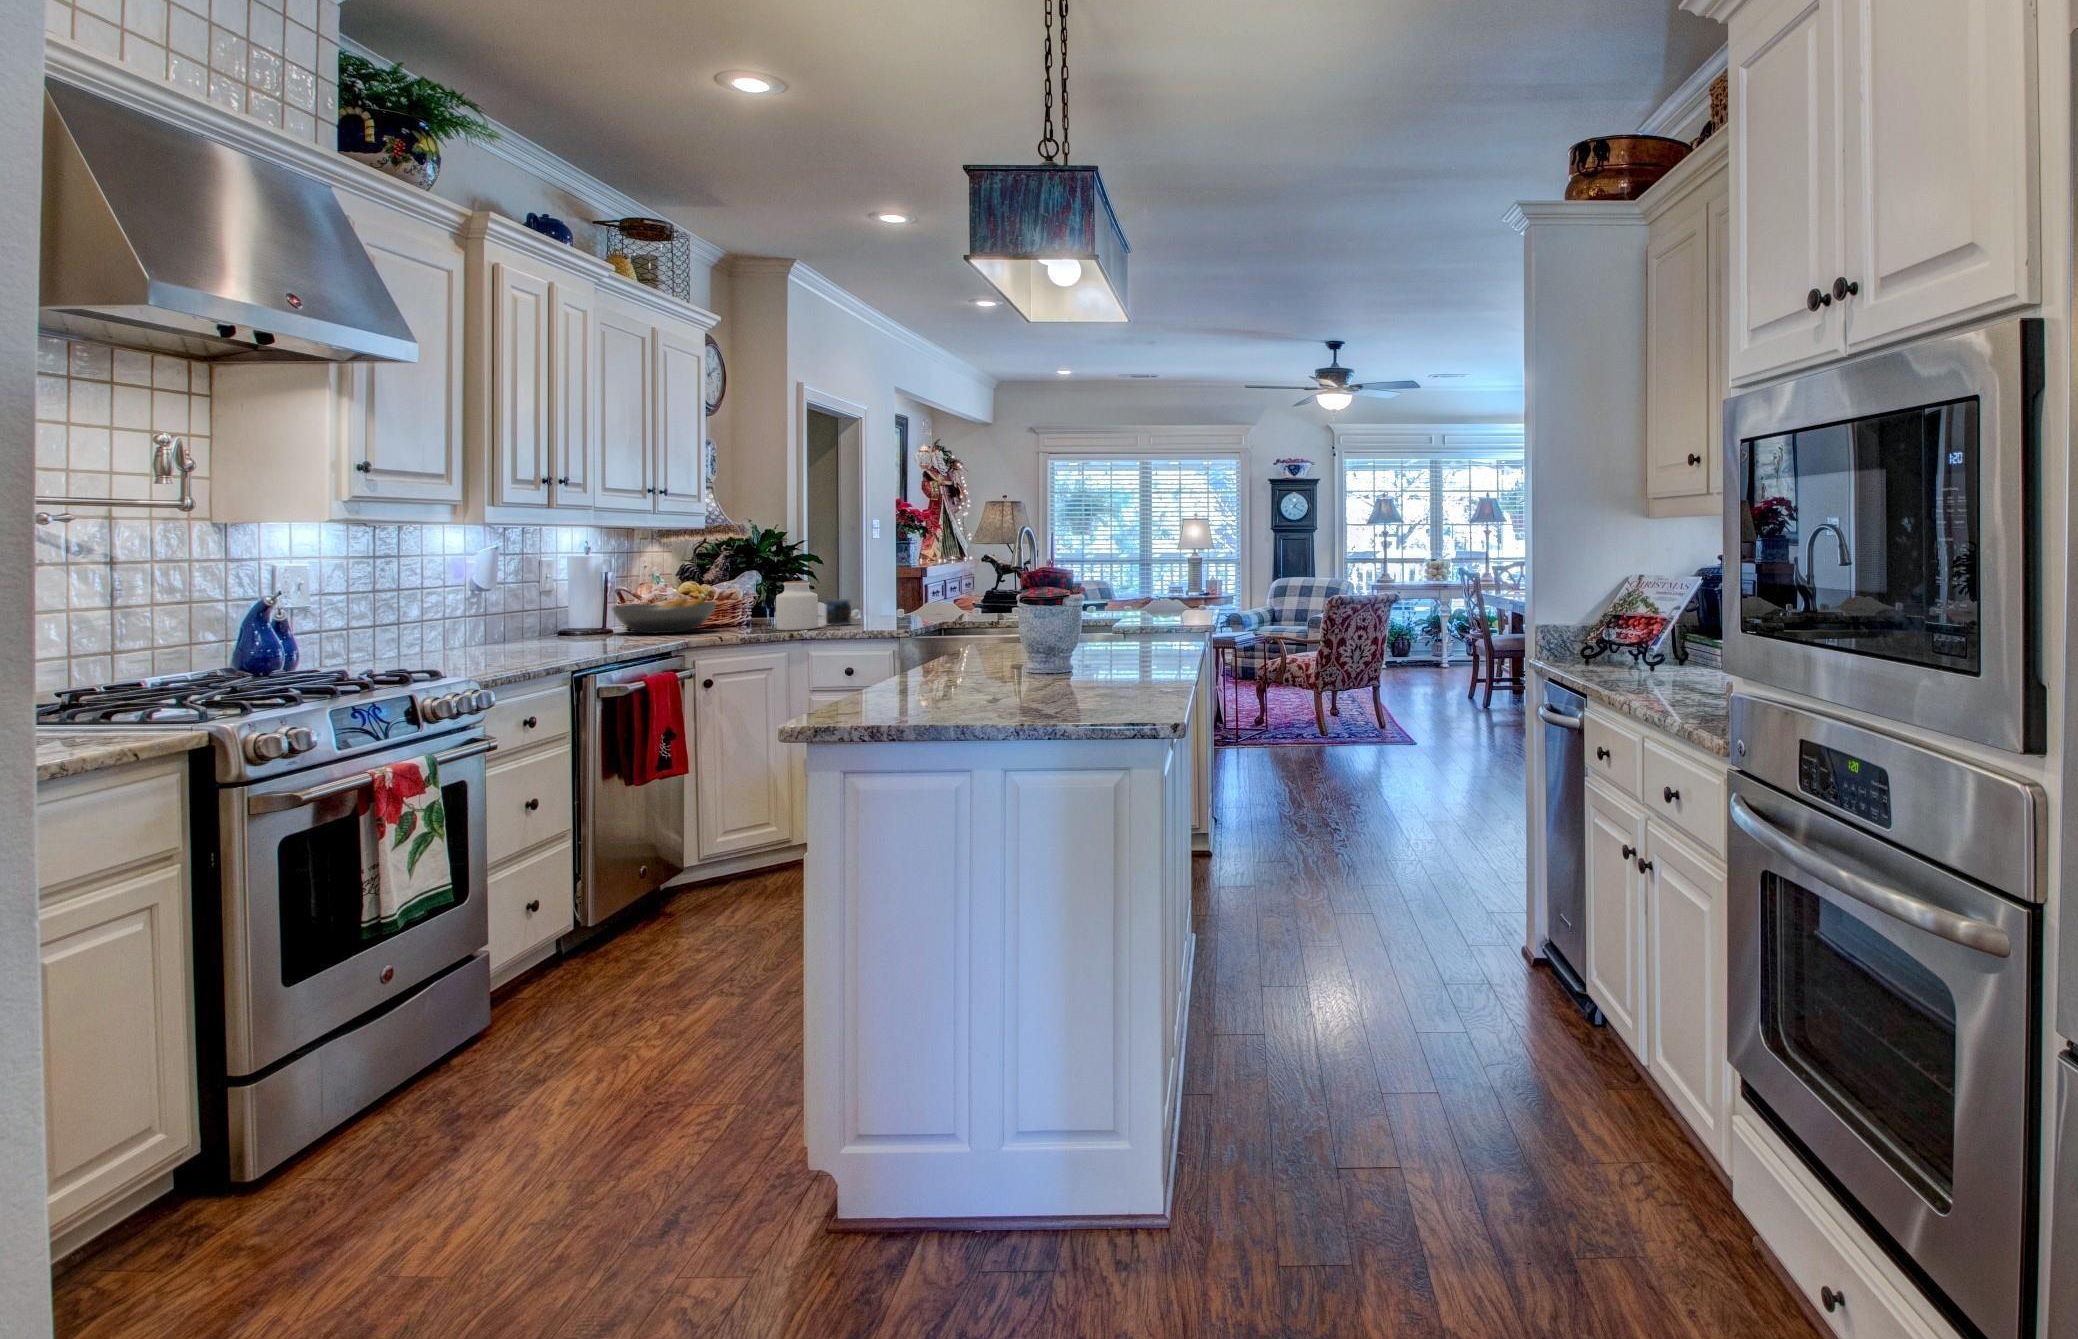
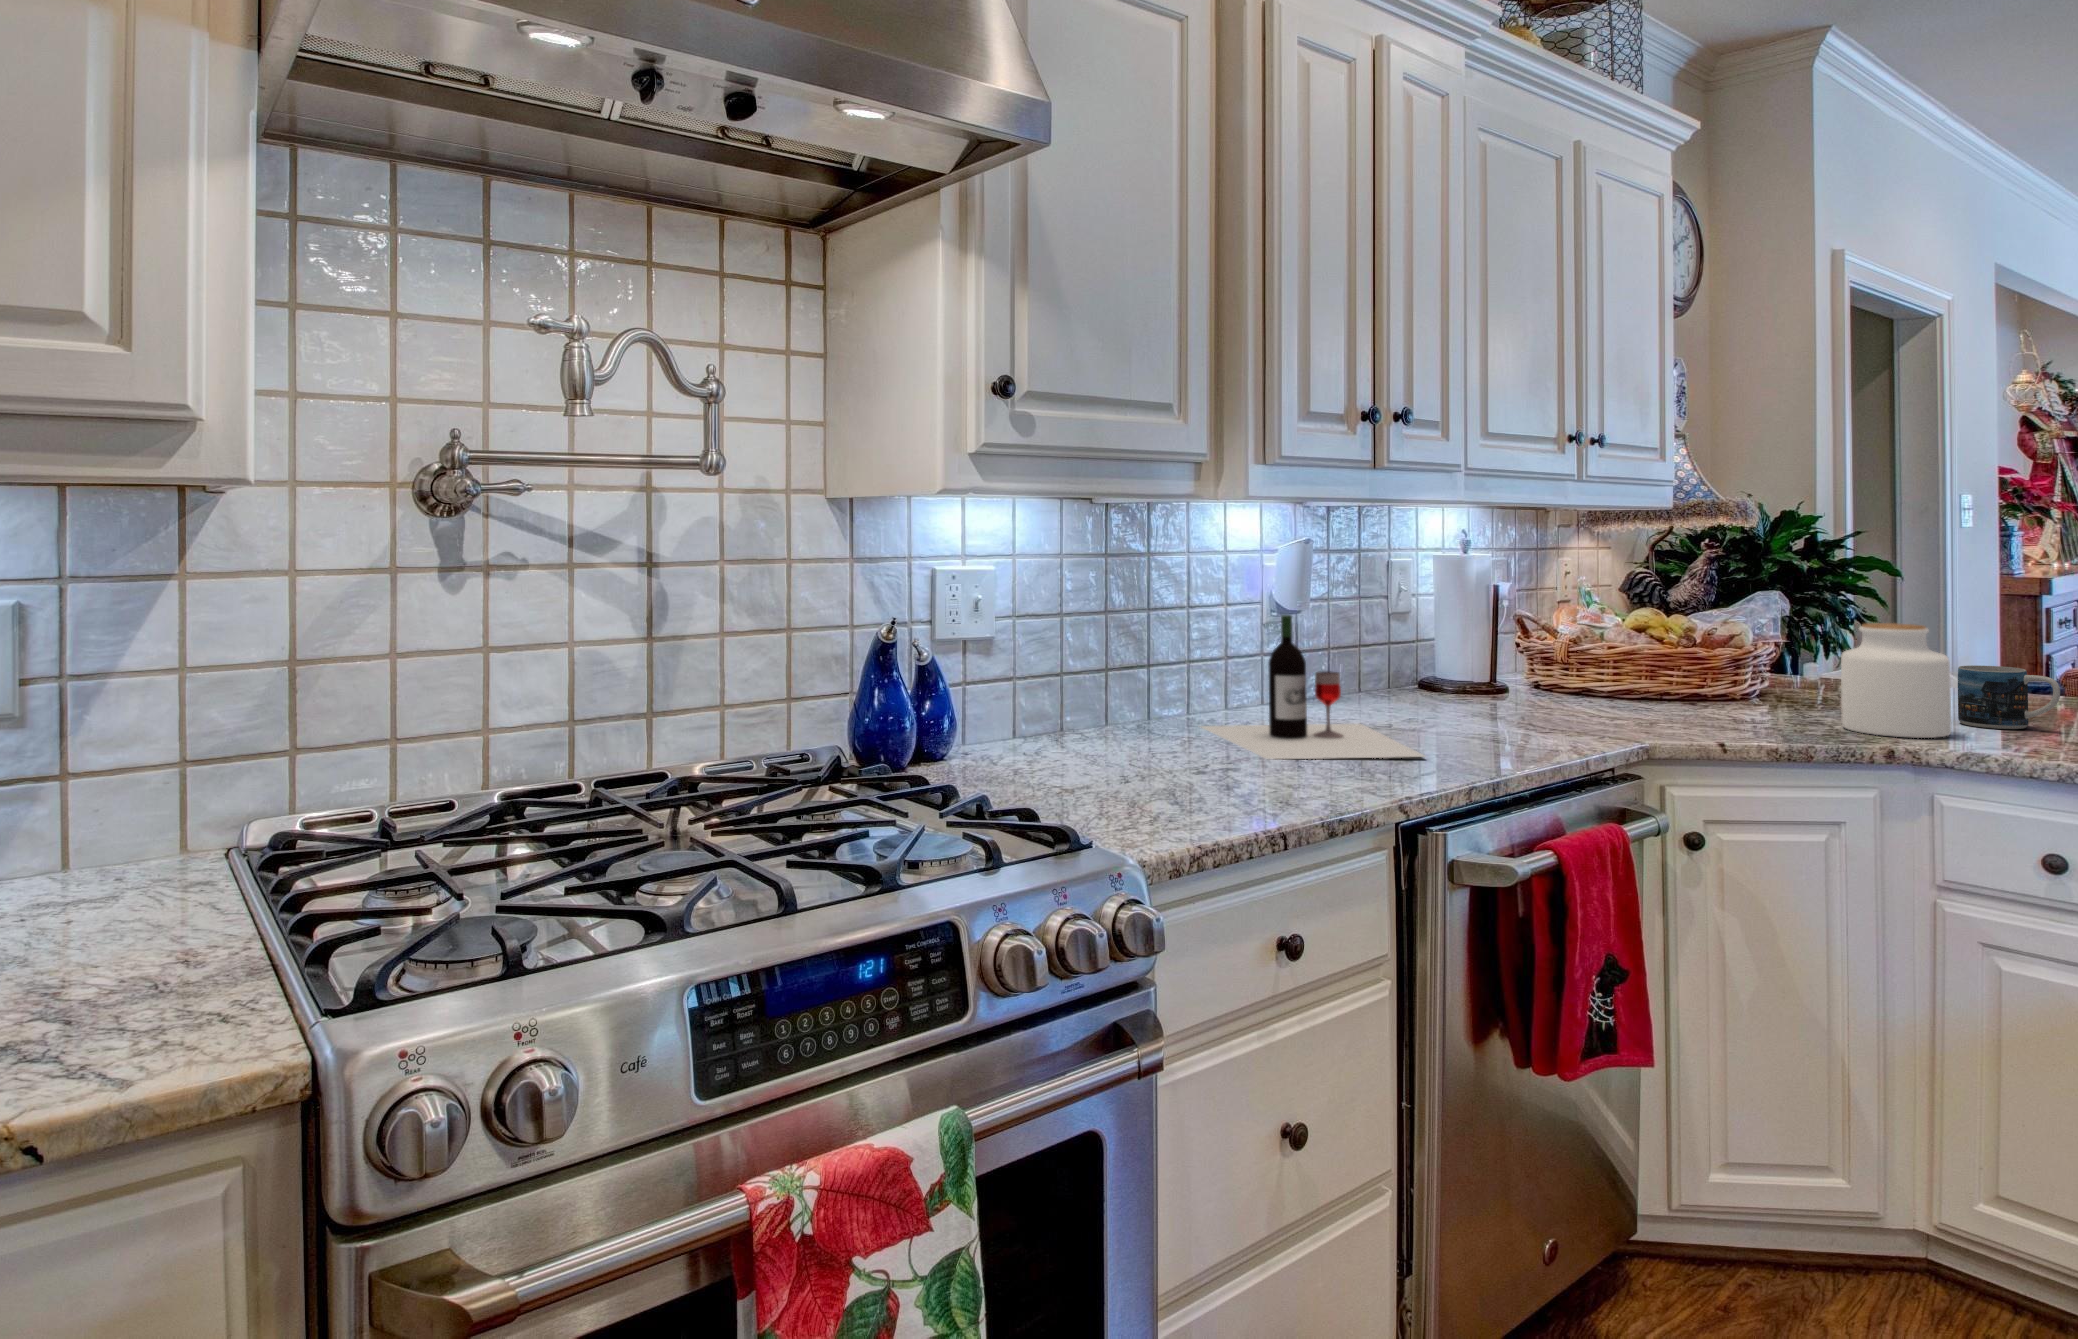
wine bottle: none [432,585,585,657] -> present [1202,615,1424,759]
fruit bowl: present [612,598,716,633] -> none [1498,646,1705,713]

